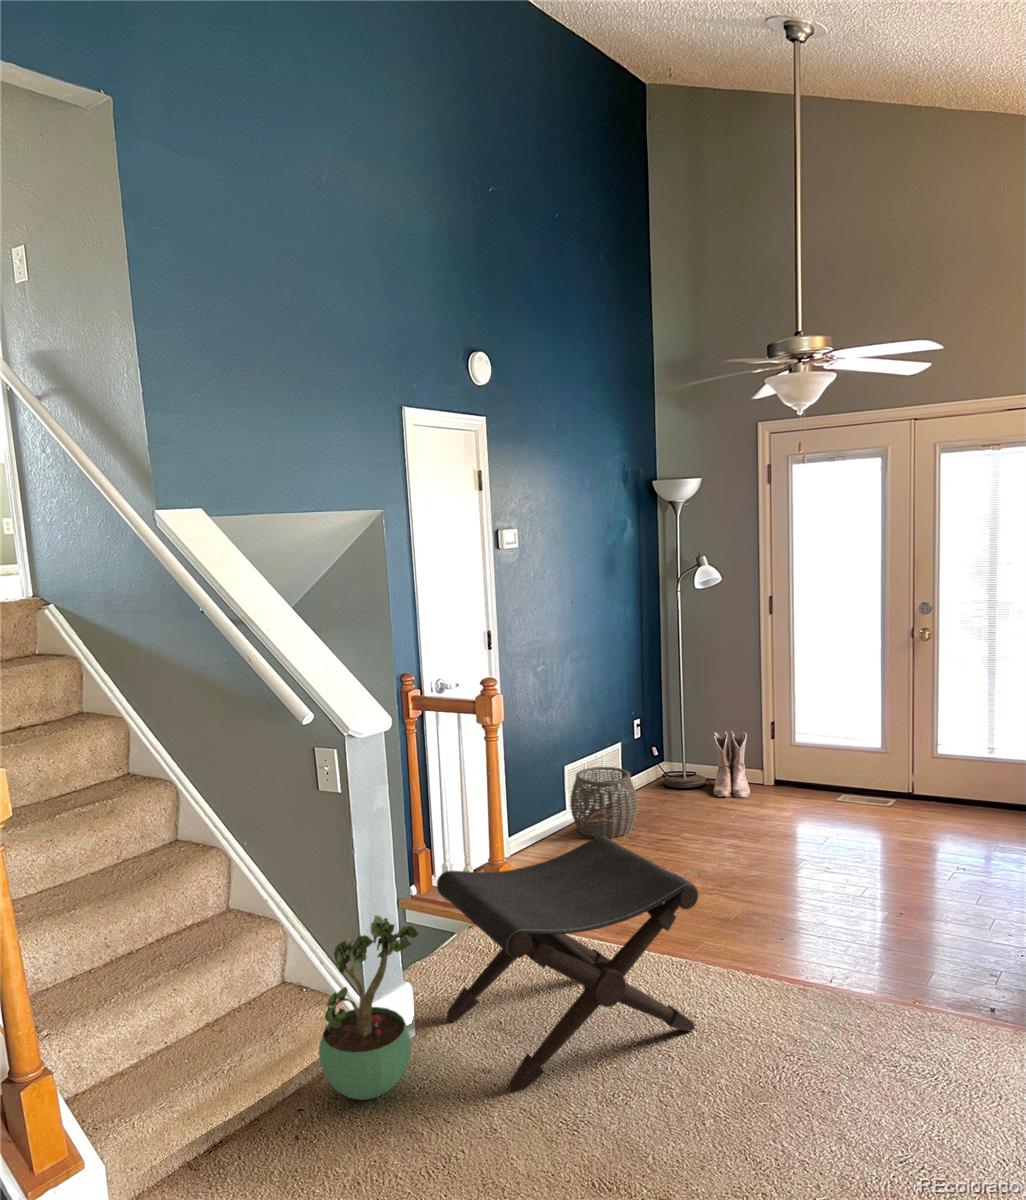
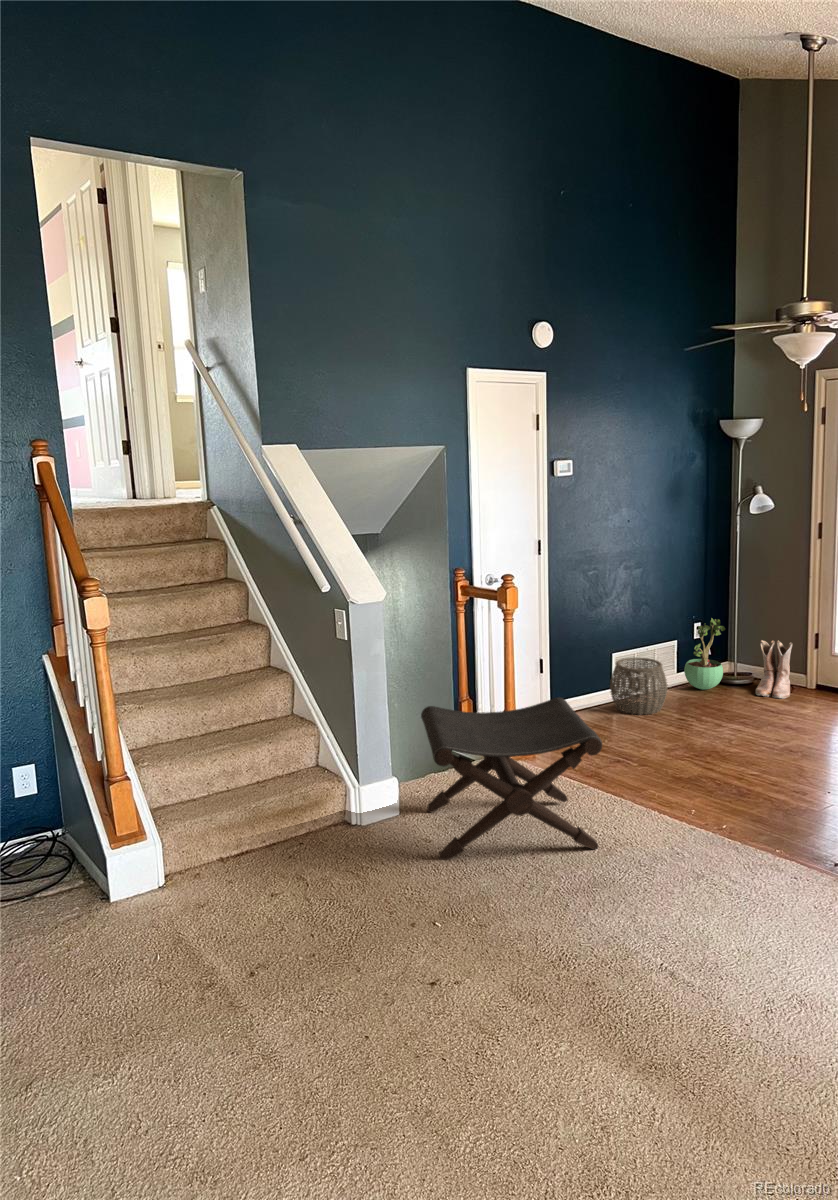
potted plant: present [319,915,418,1100] -> present [684,618,725,689]

